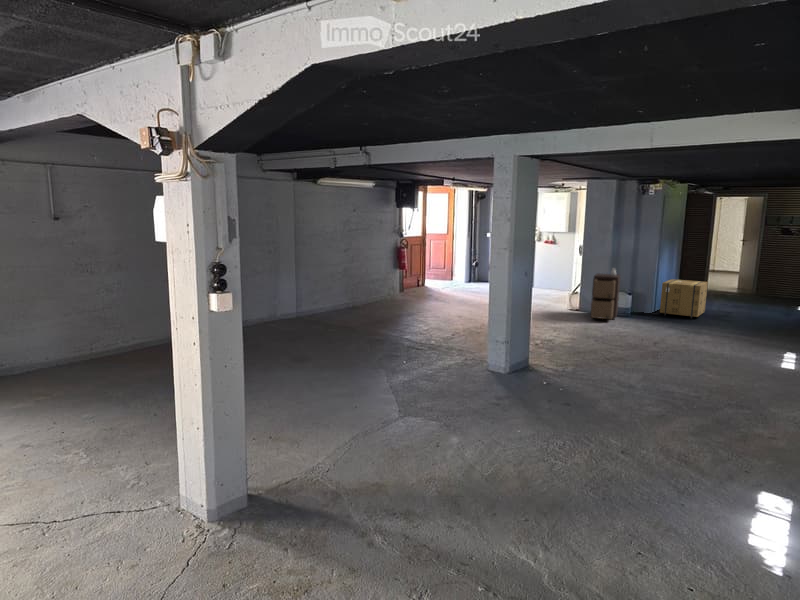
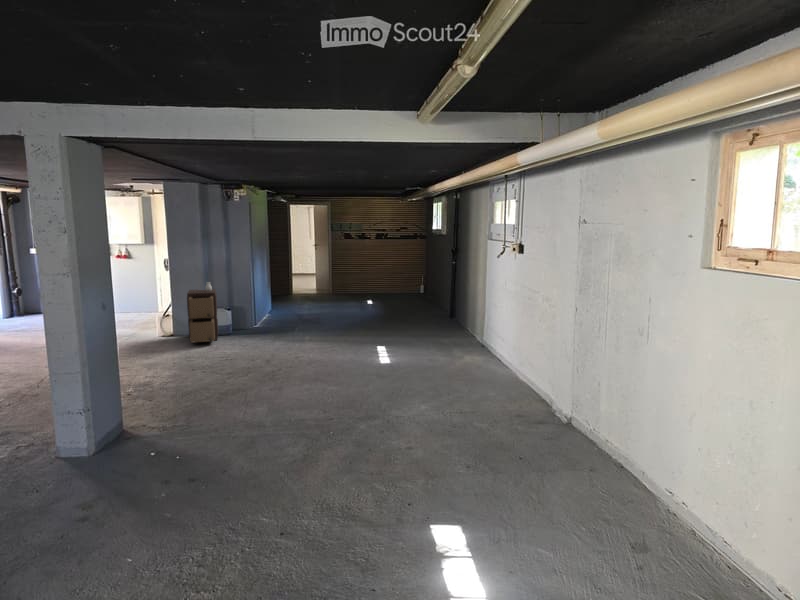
cardboard box: present [660,279,708,319] -> none [259,287,300,327]

